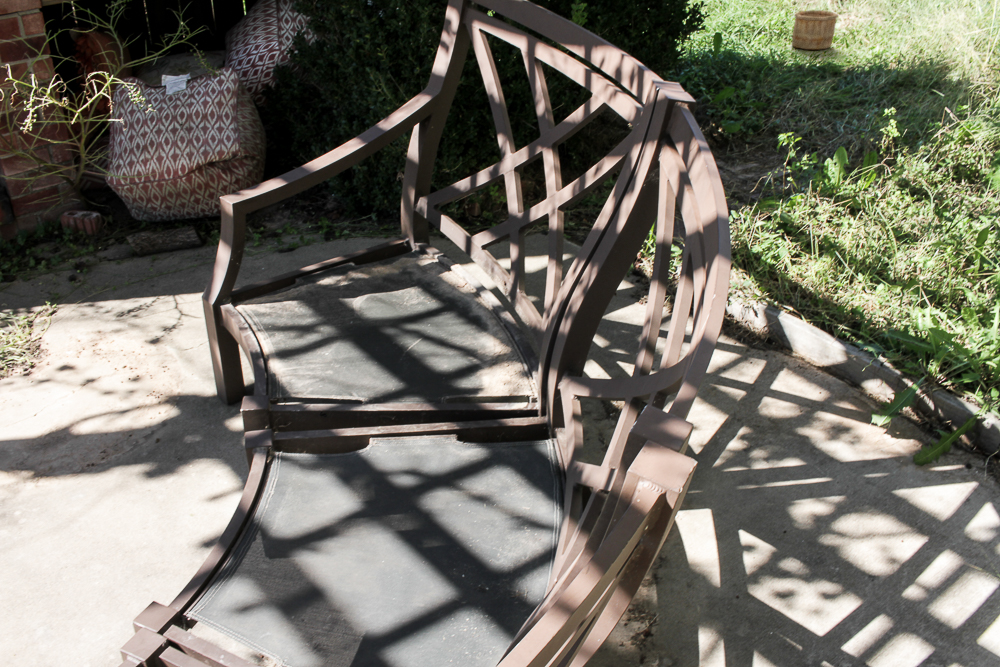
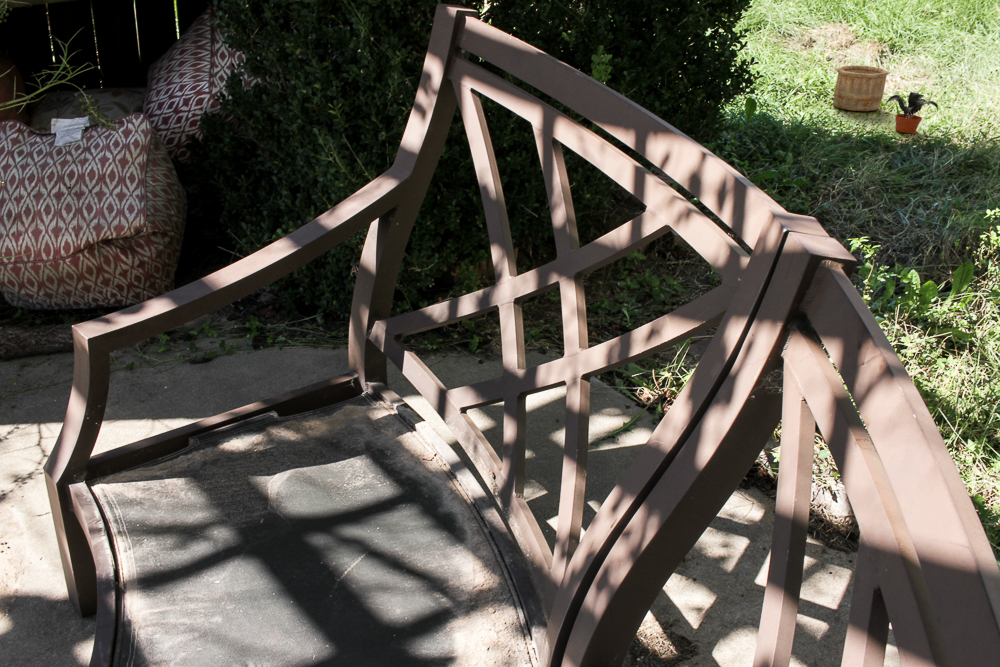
potted plant: none [832,30,876,66] -> present [886,92,938,133]

